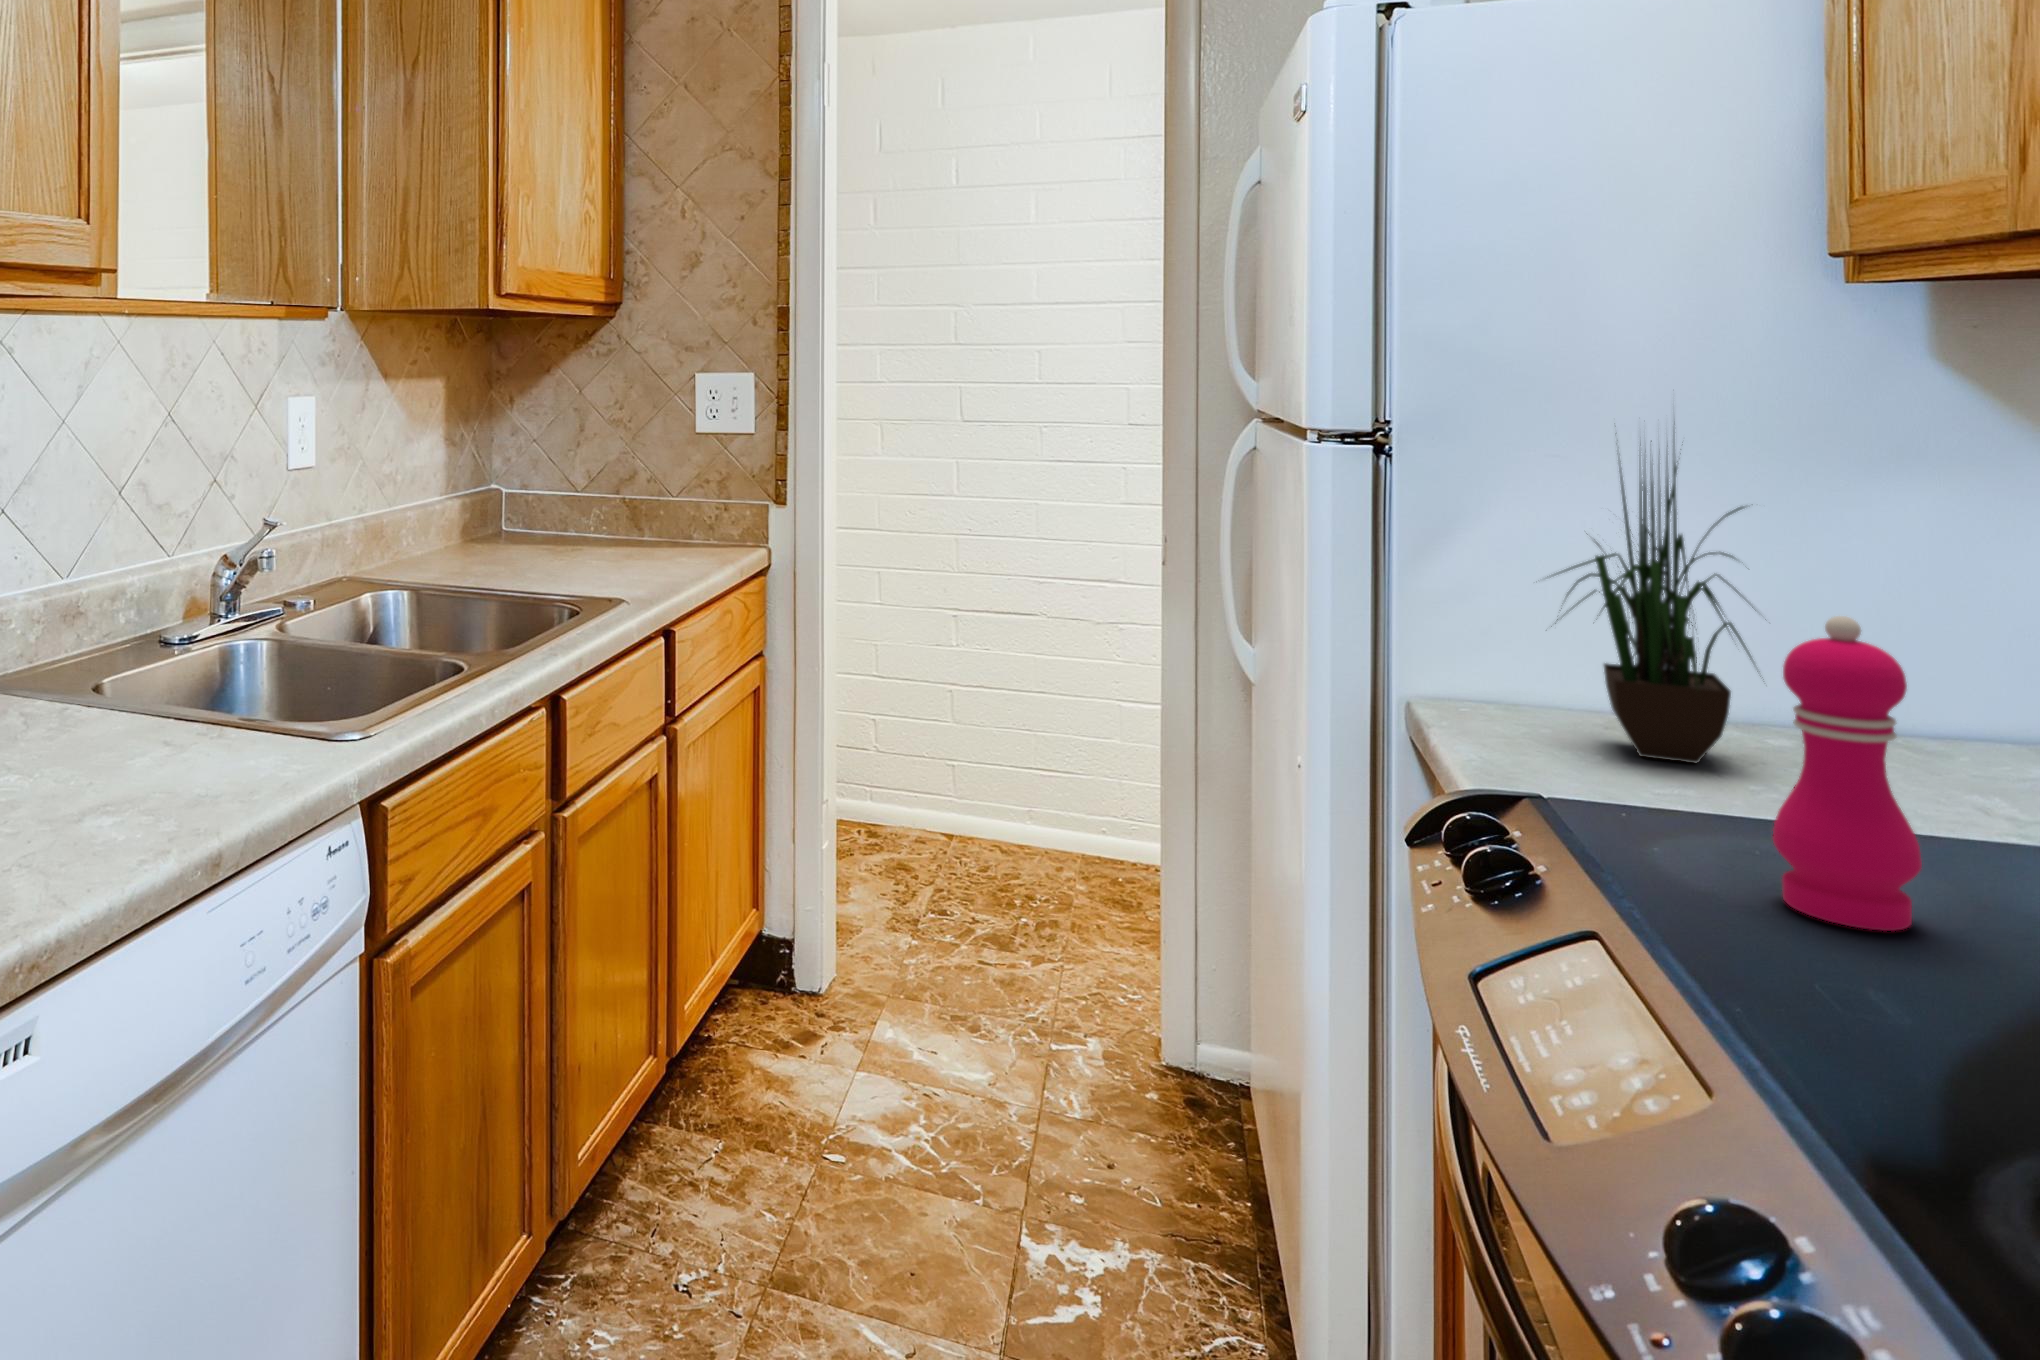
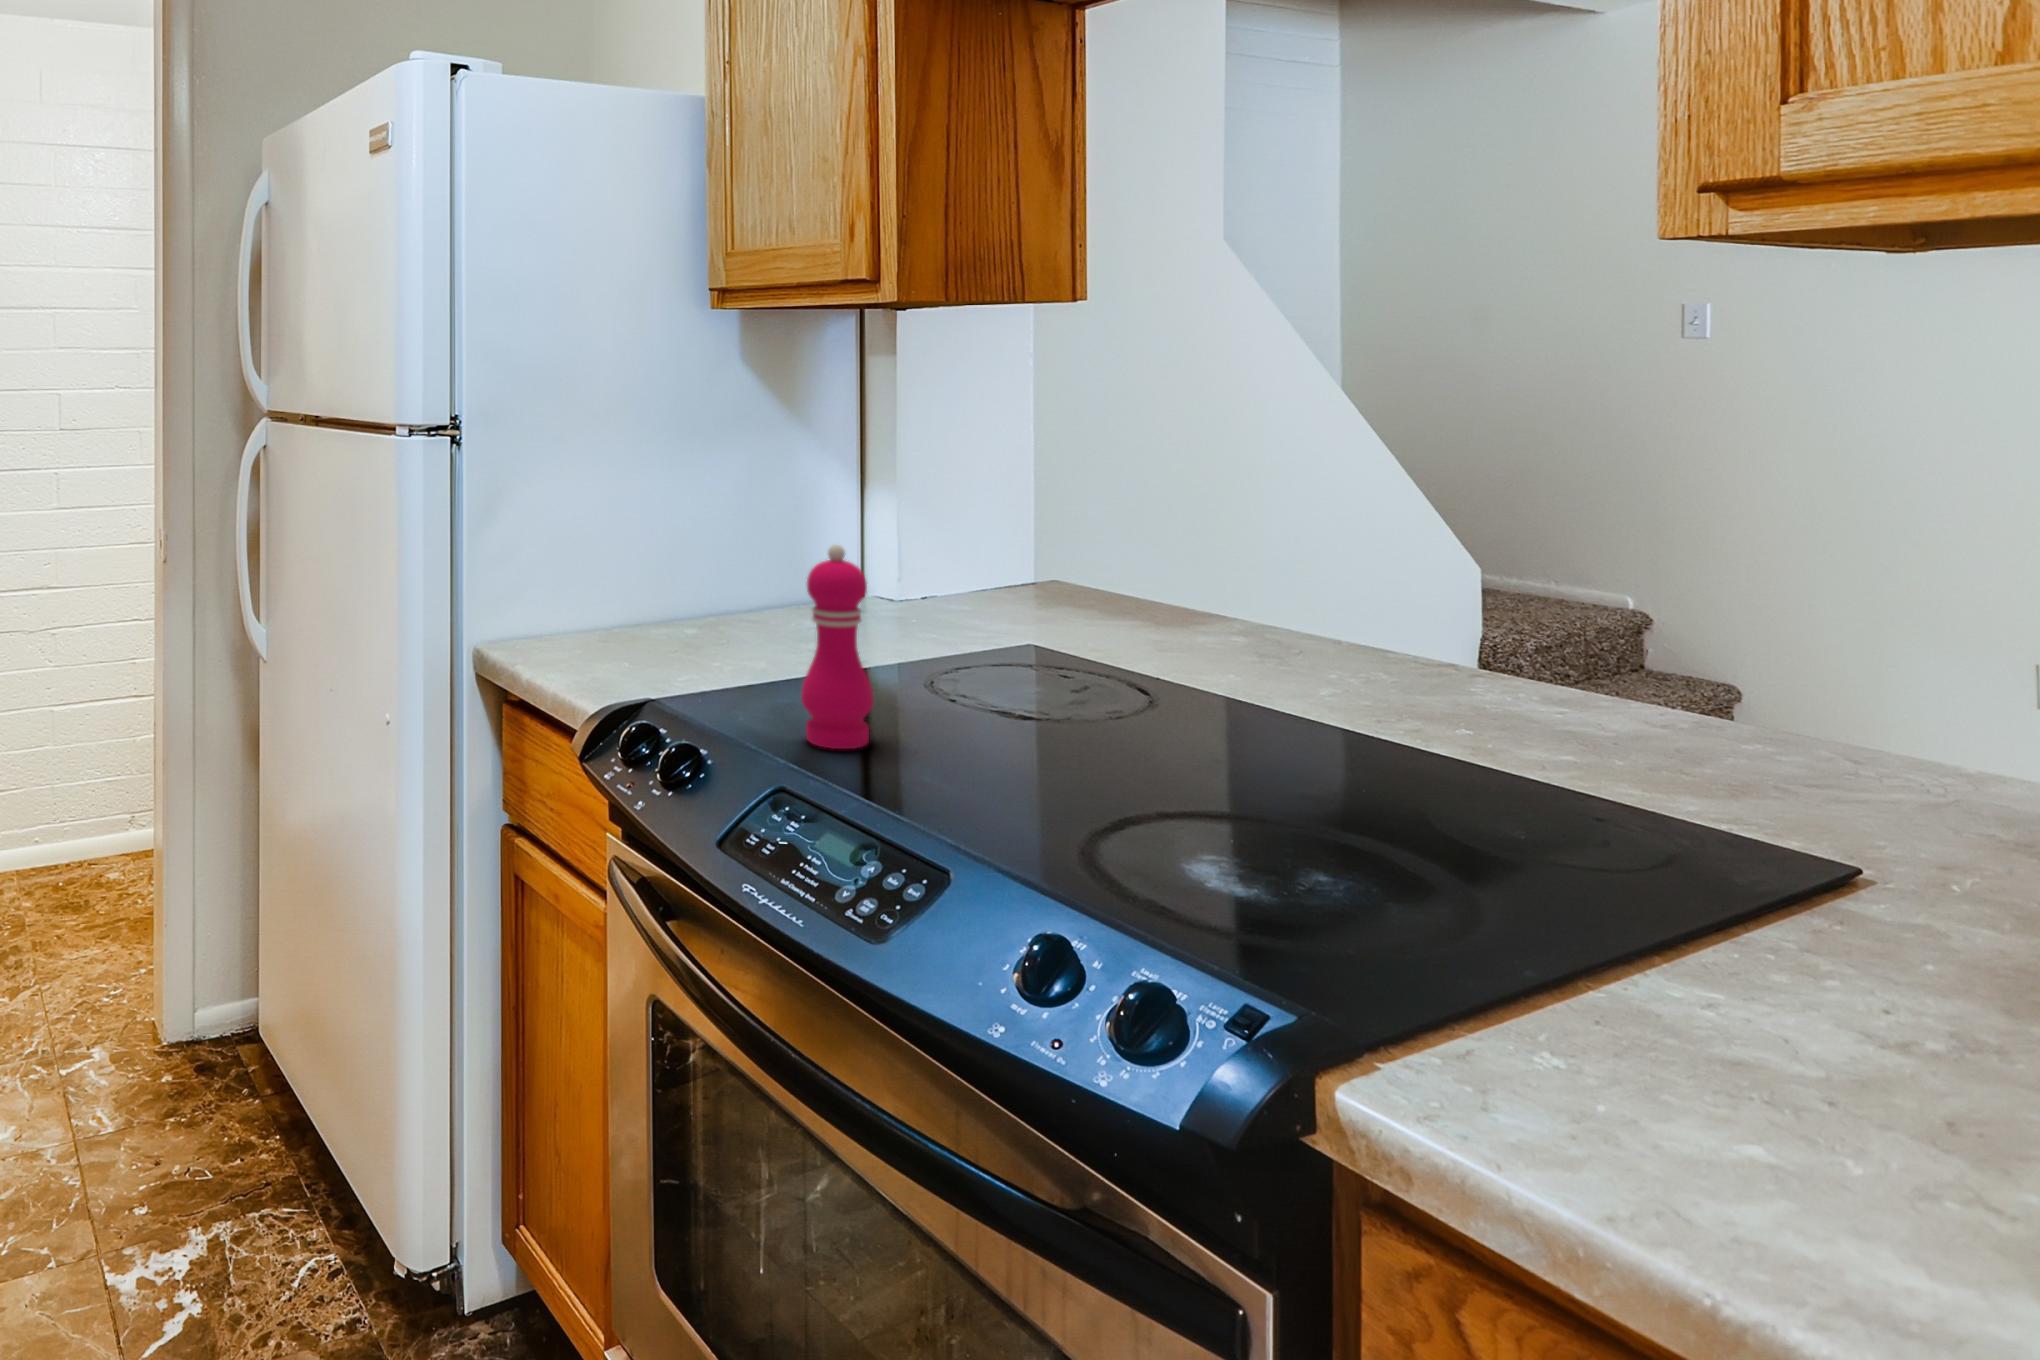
potted plant: present [1551,441,1756,763] -> none [581,387,717,664]

